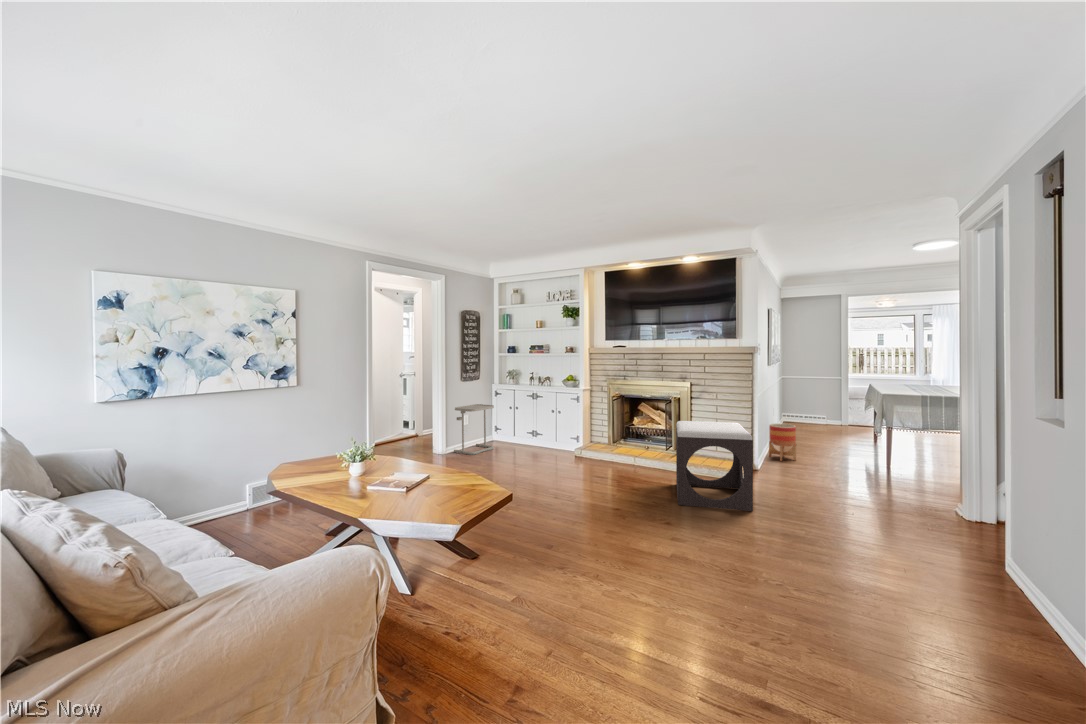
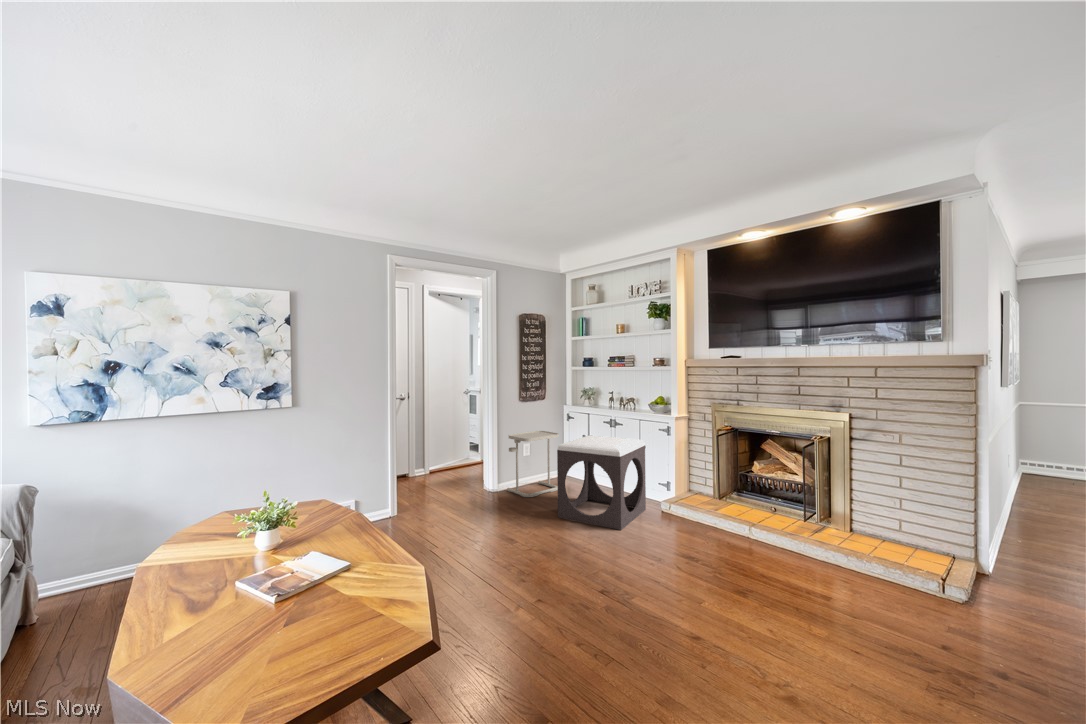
footstool: present [676,421,753,511] -> present [557,435,646,530]
planter: present [769,423,796,461] -> none [1006,488,1069,560]

